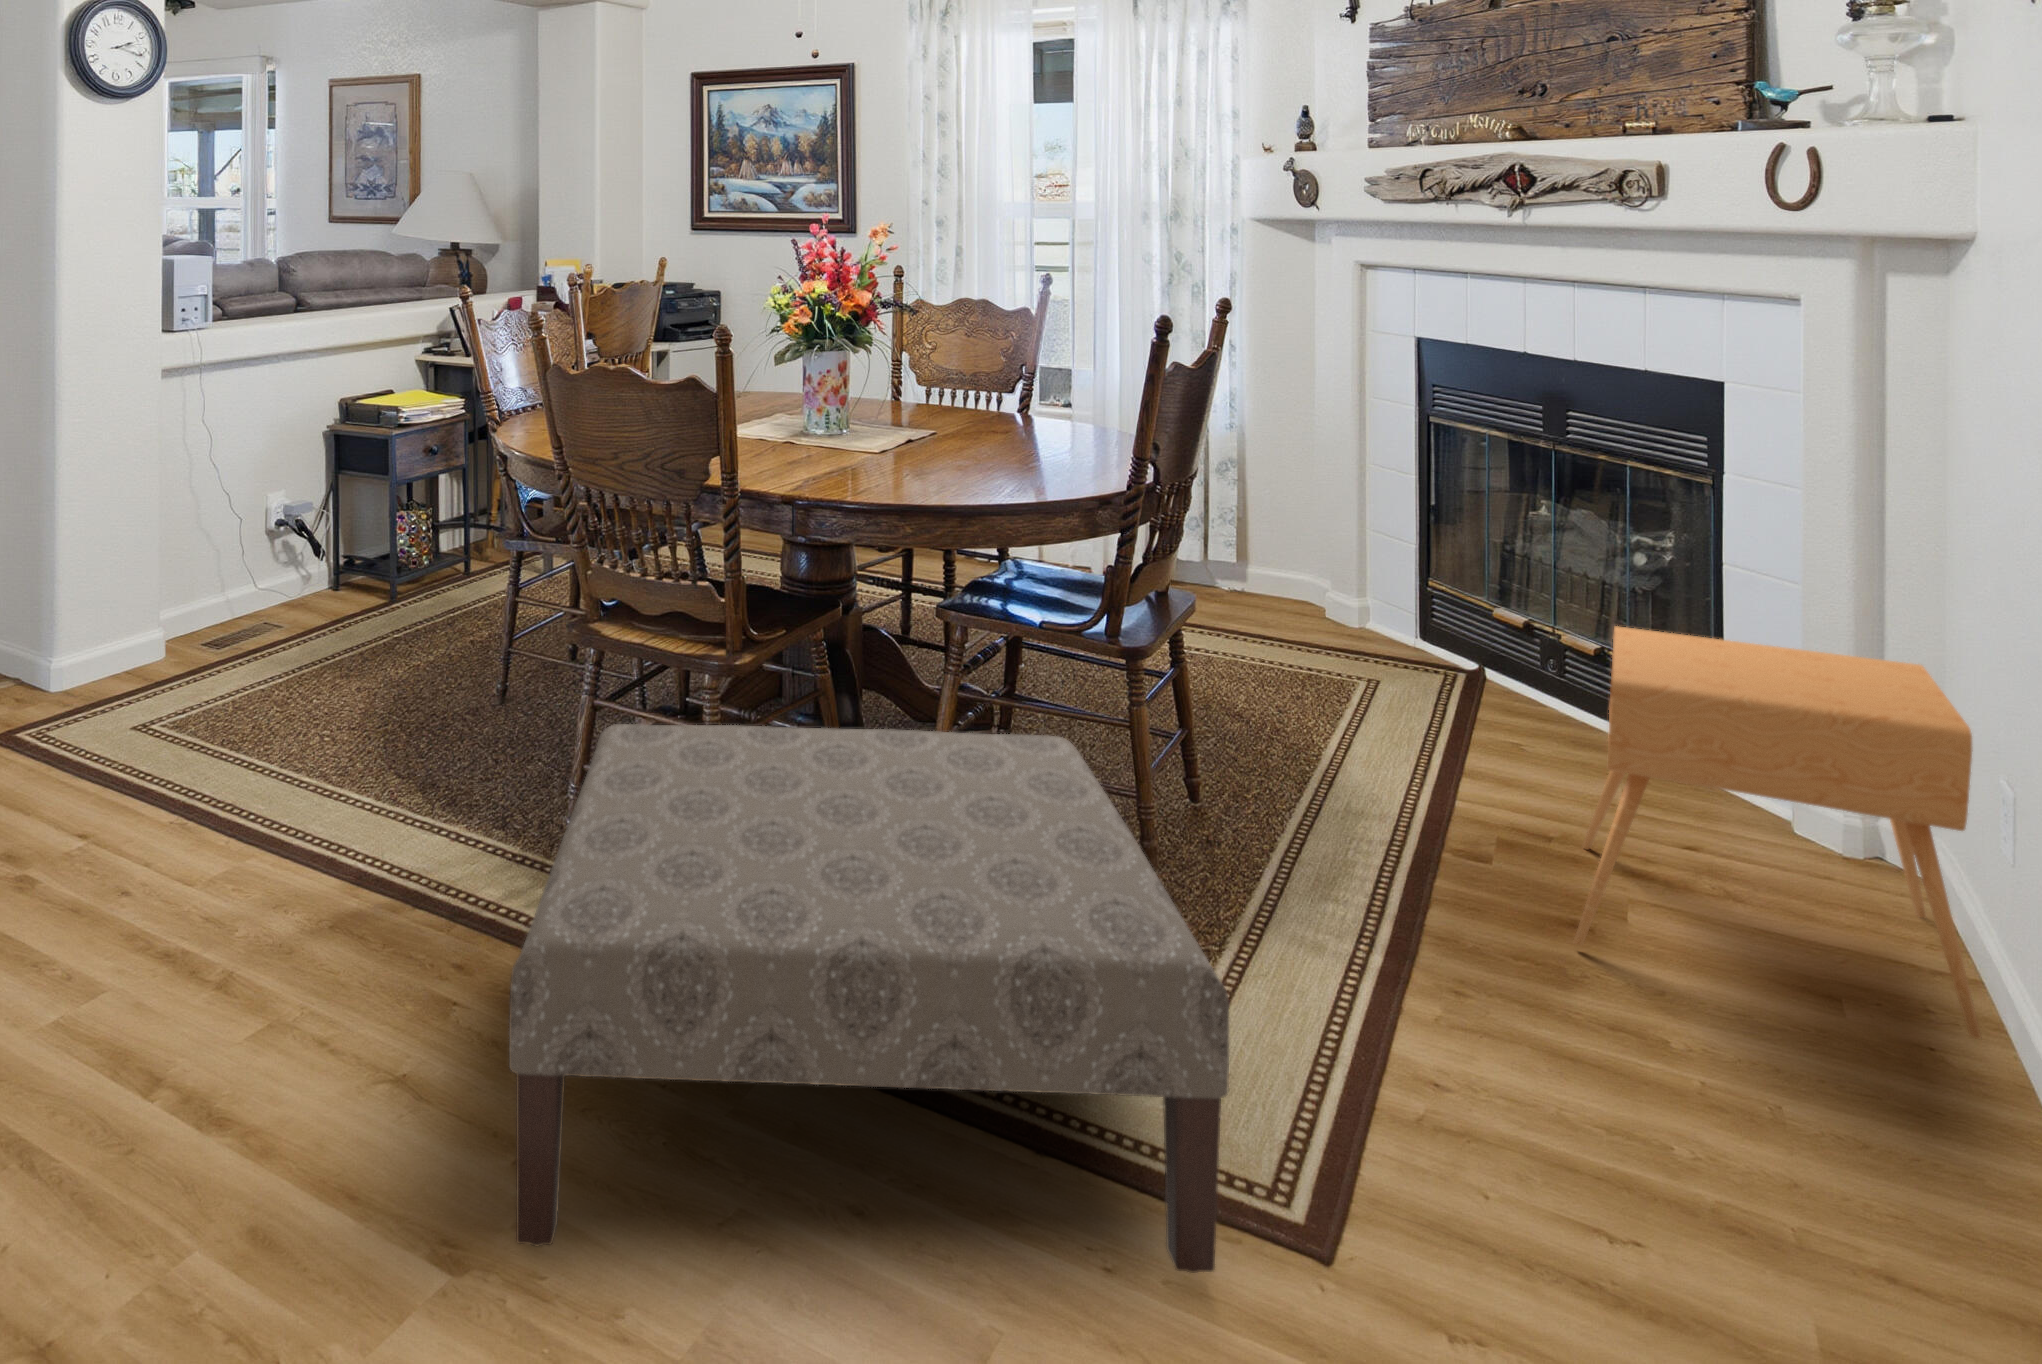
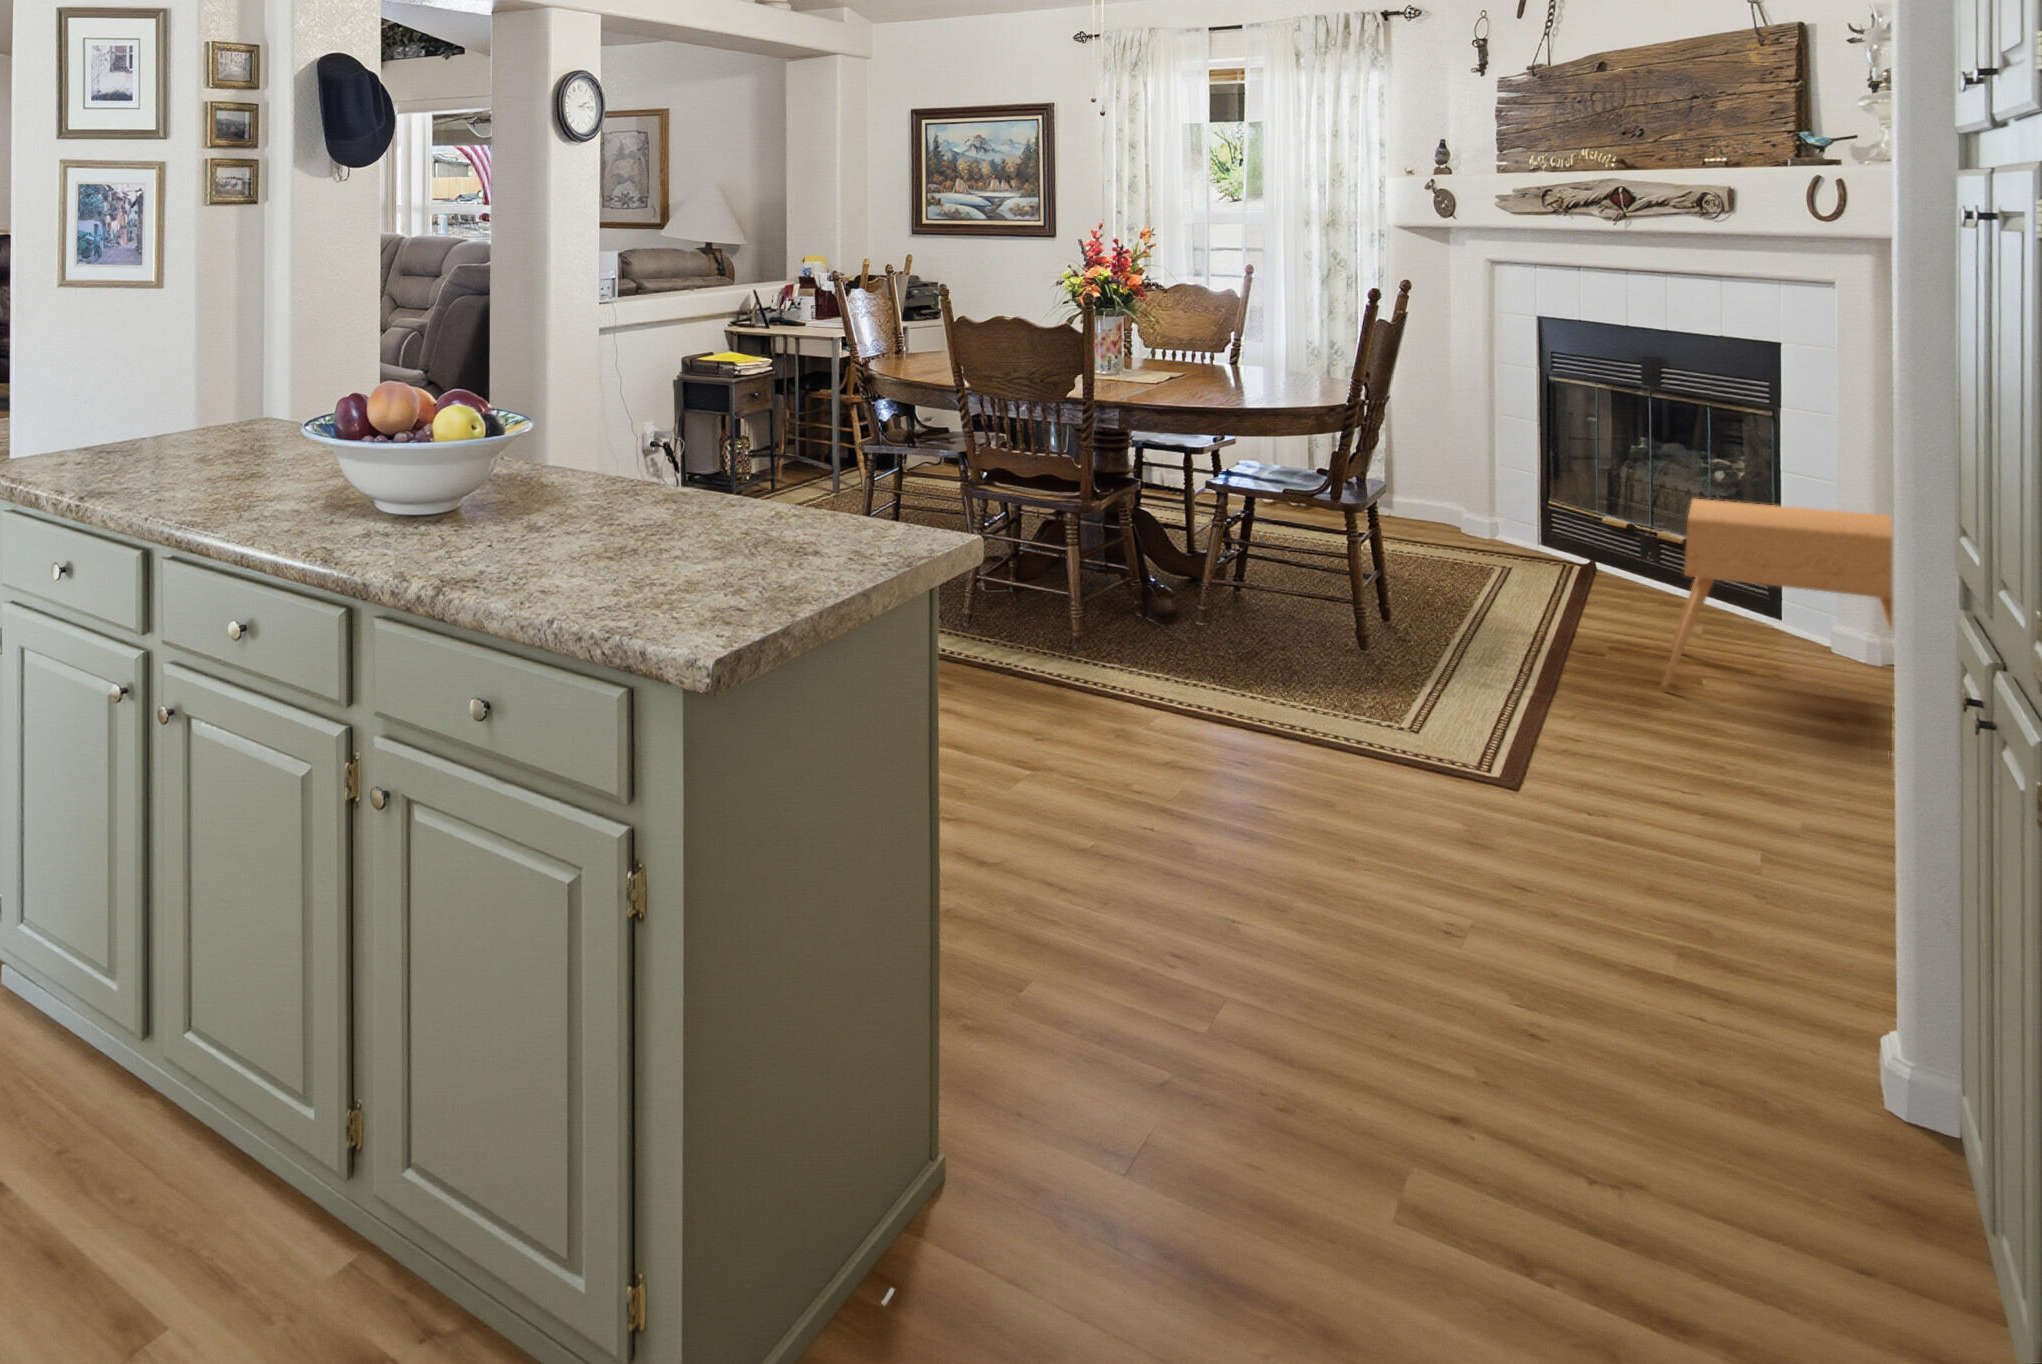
ottoman: present [509,724,1229,1273] -> none [1012,538,1463,781]

